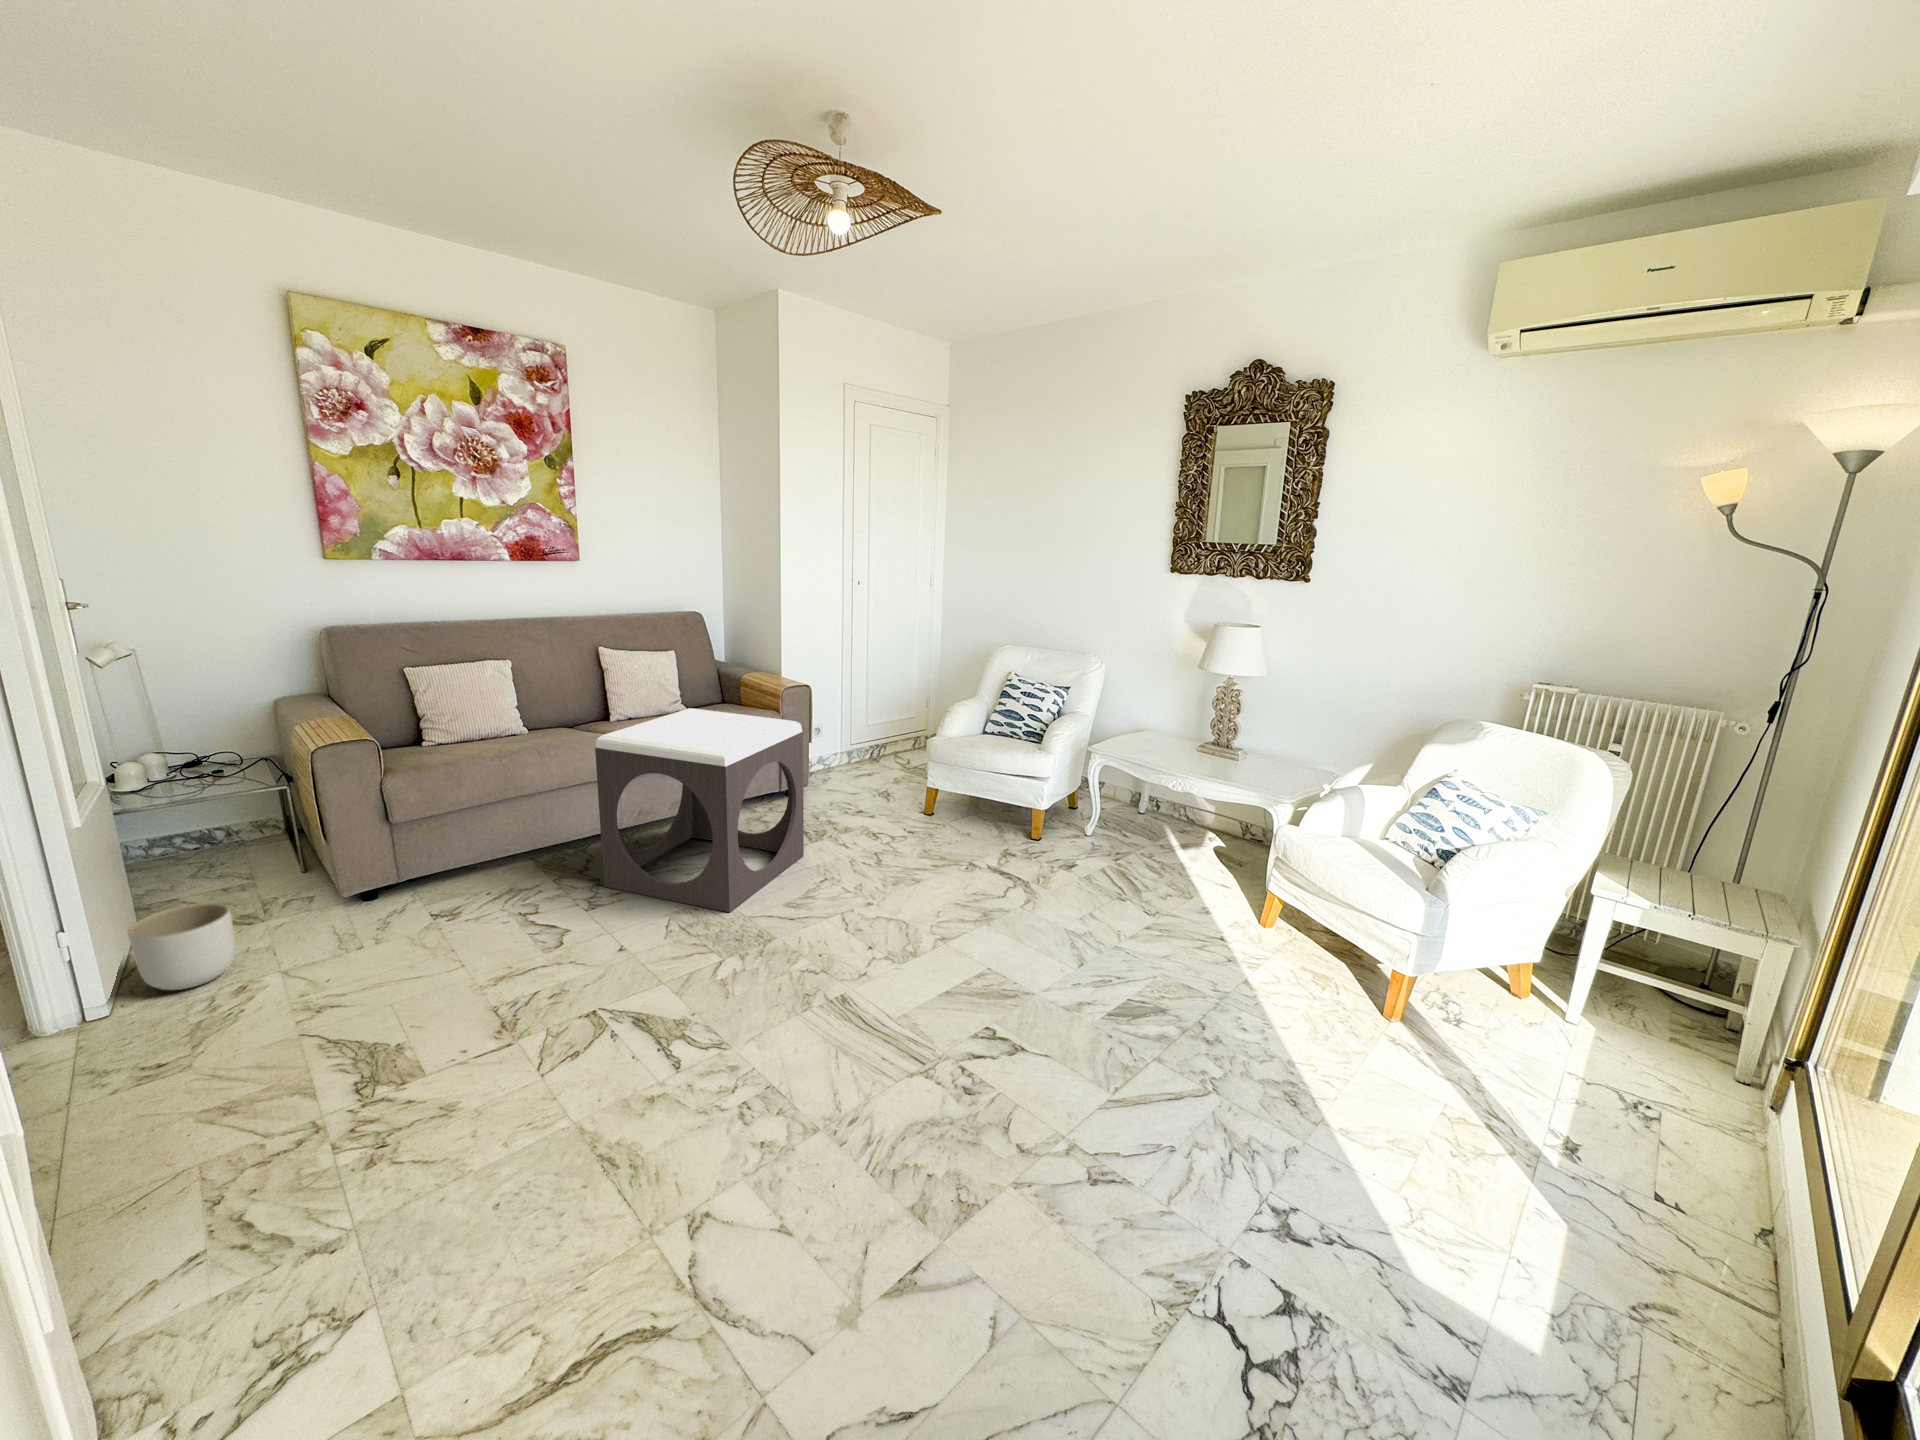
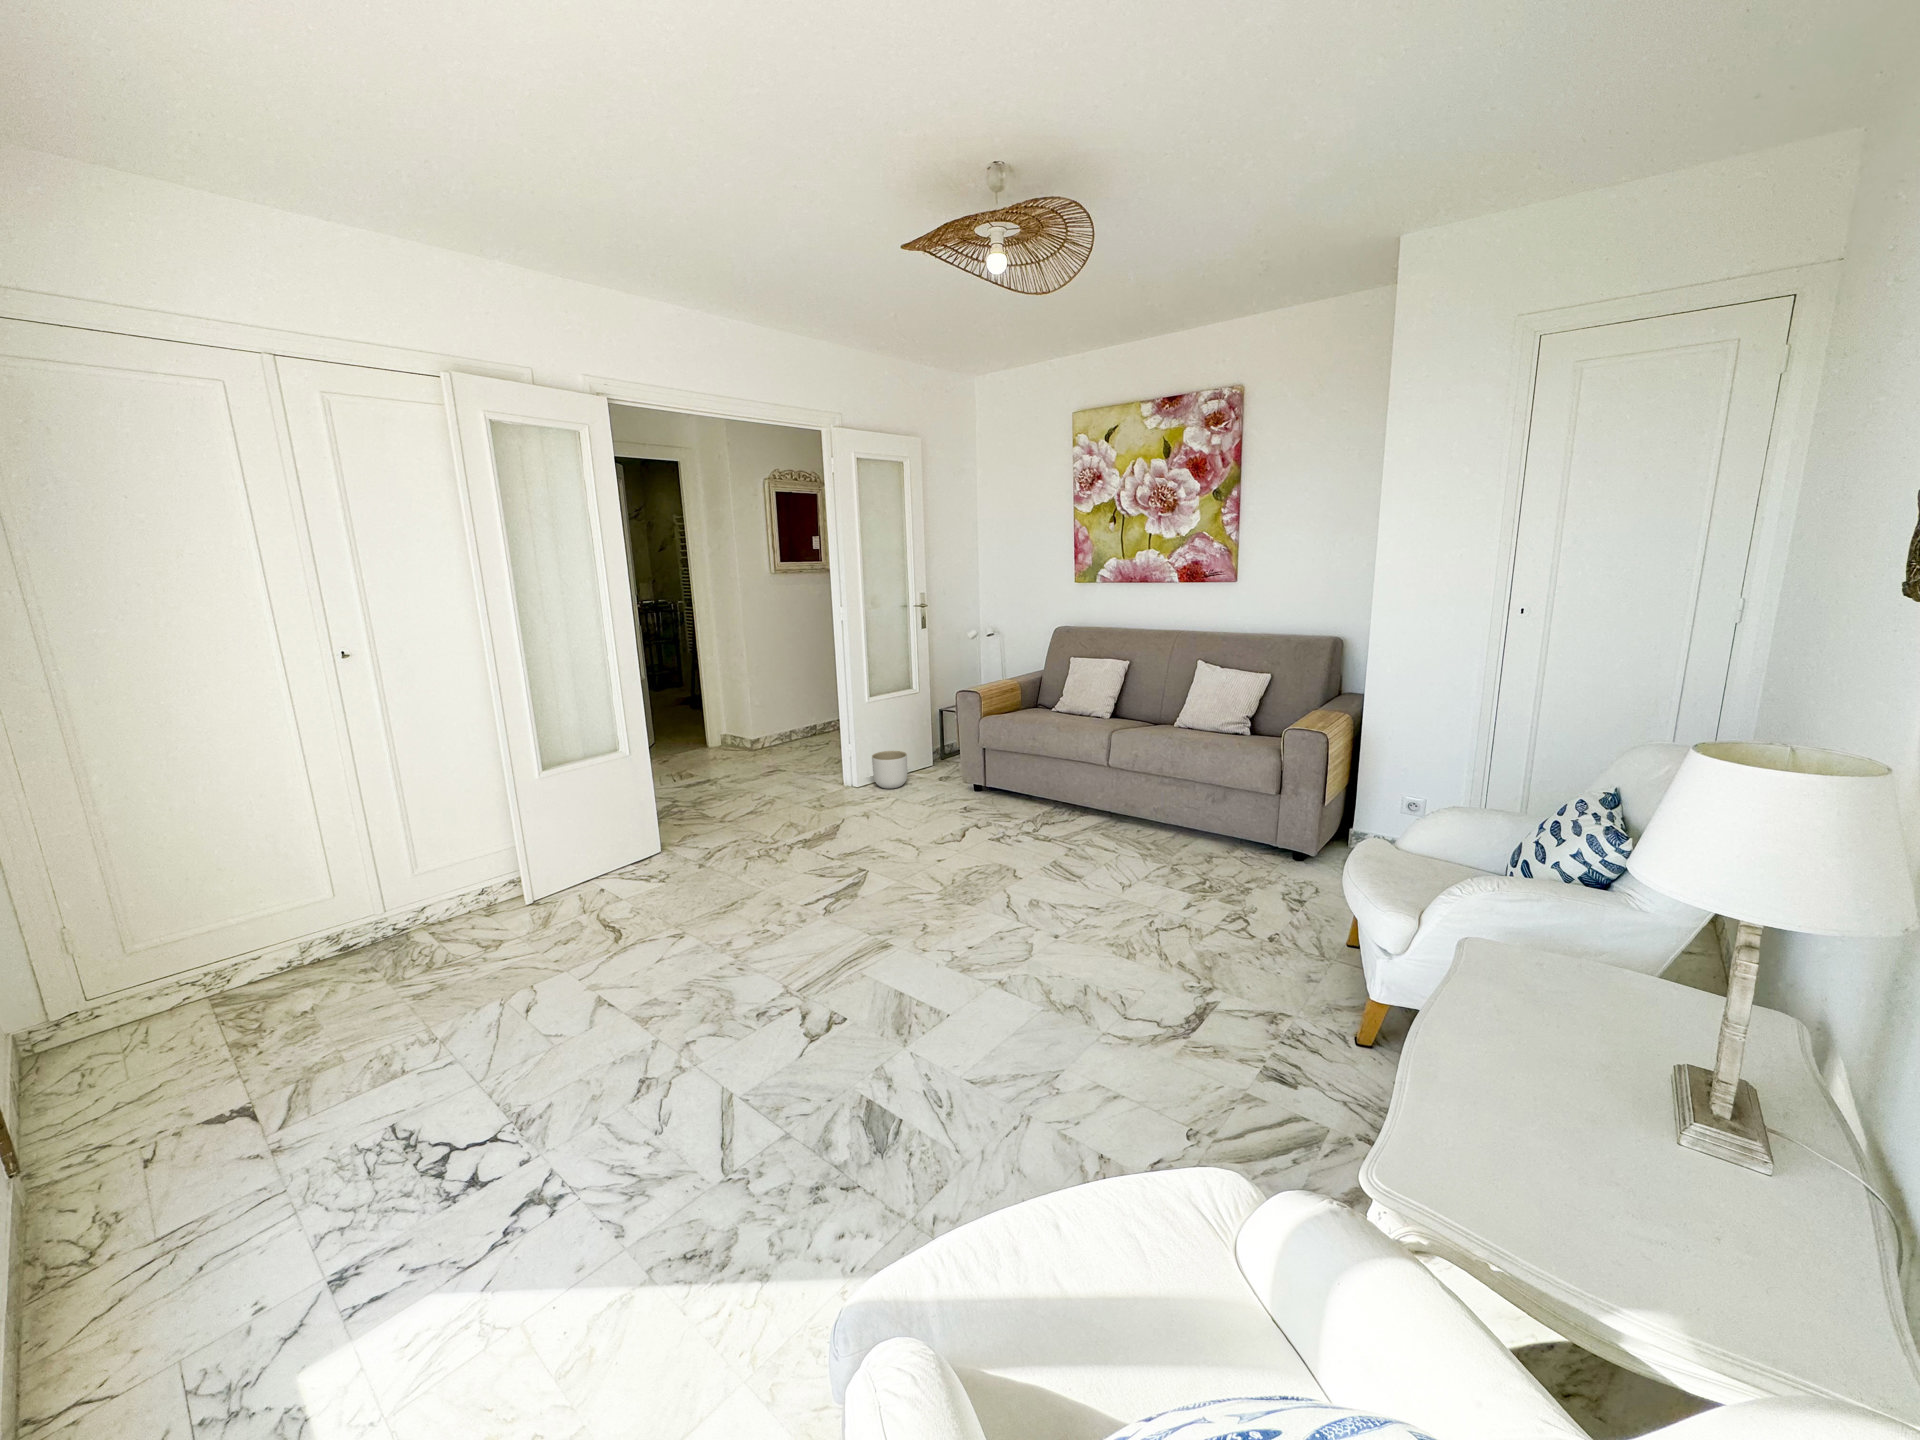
footstool: present [595,708,804,912] -> none [1006,715,1145,888]

